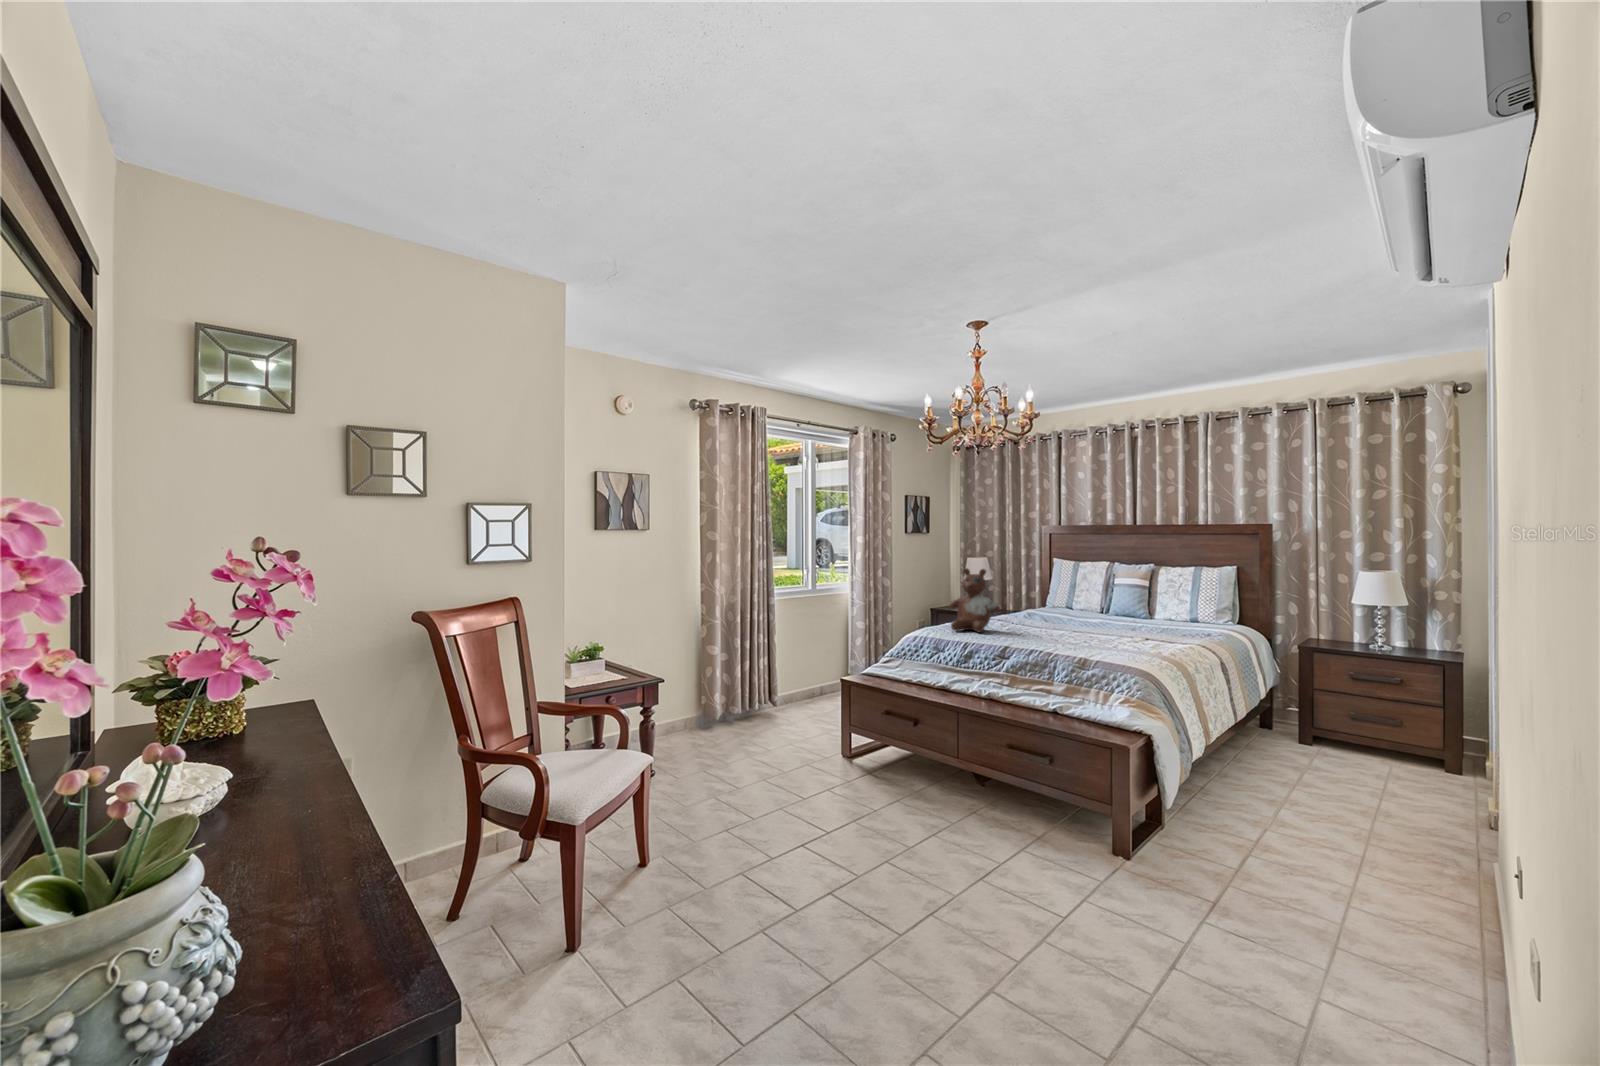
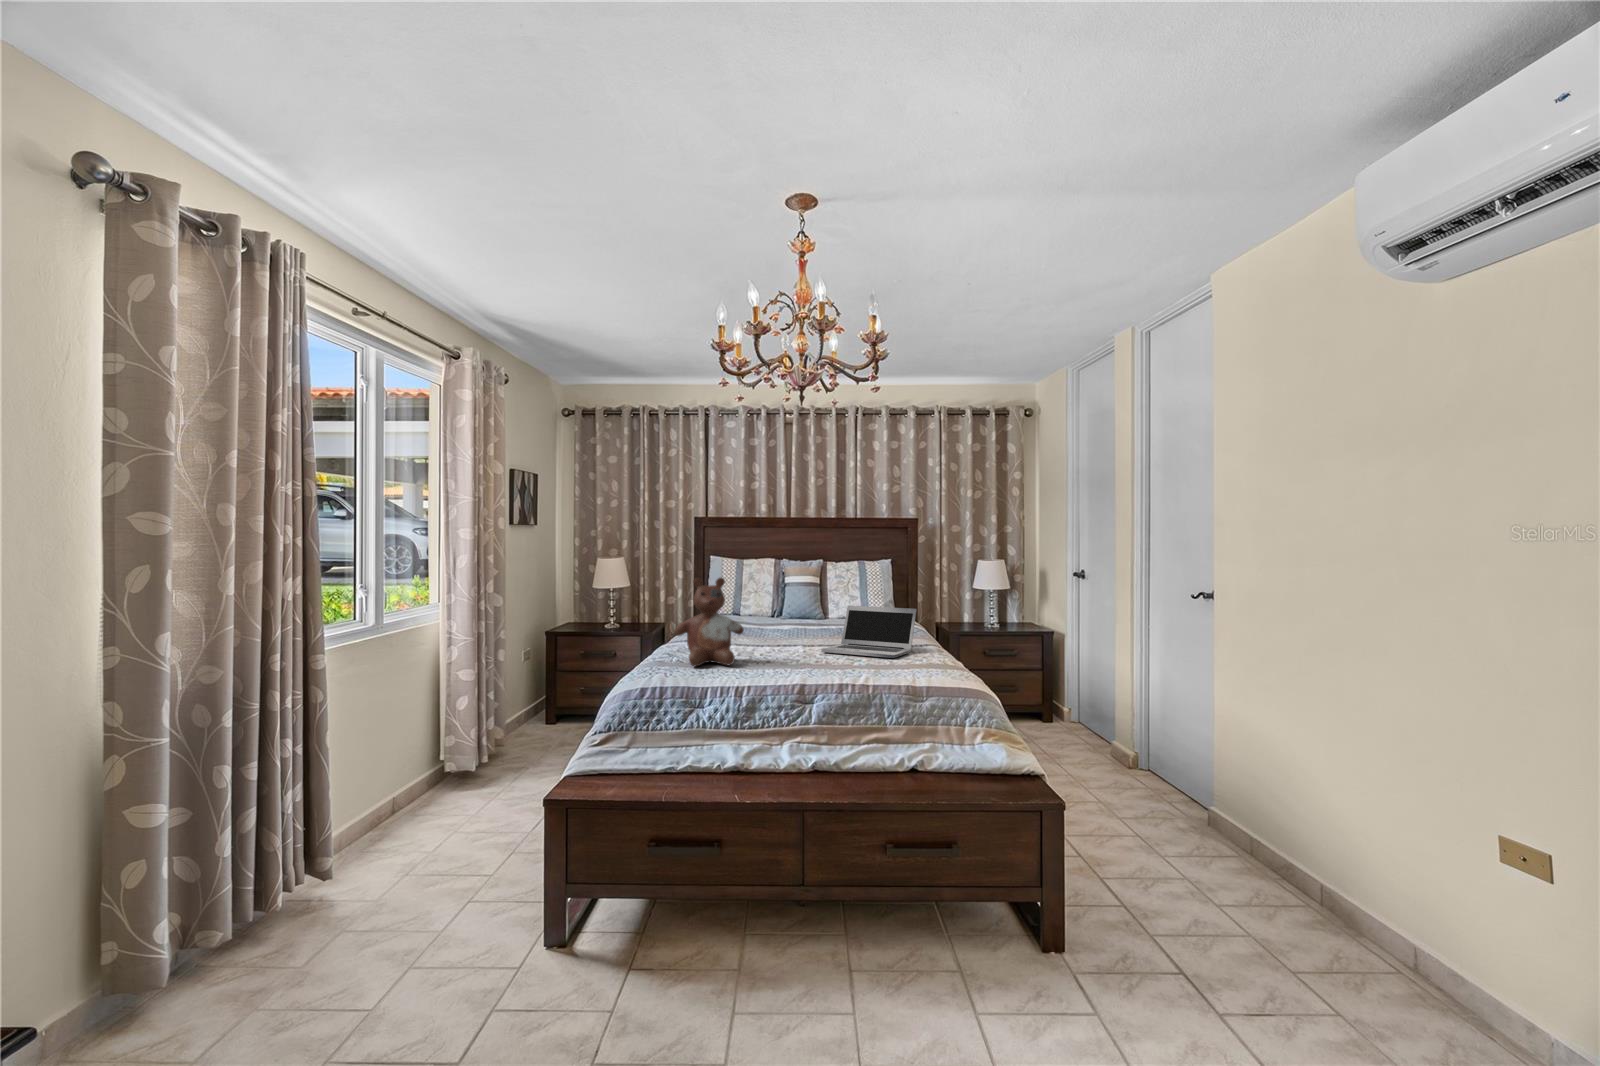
laptop: none [1073,599,1162,642] -> present [821,605,917,658]

